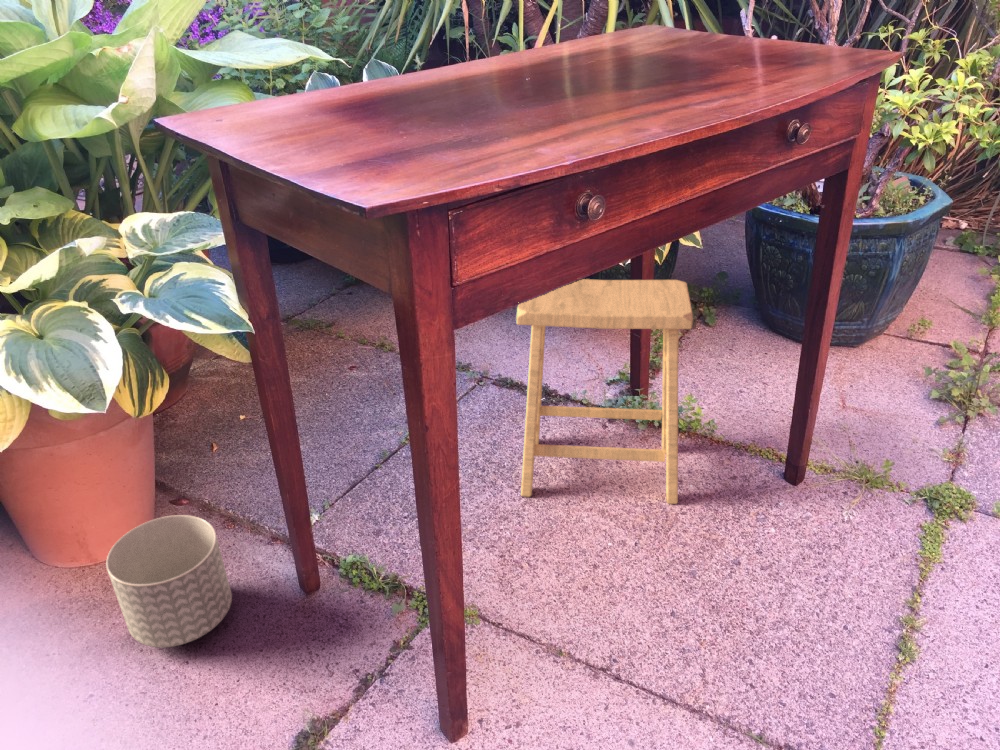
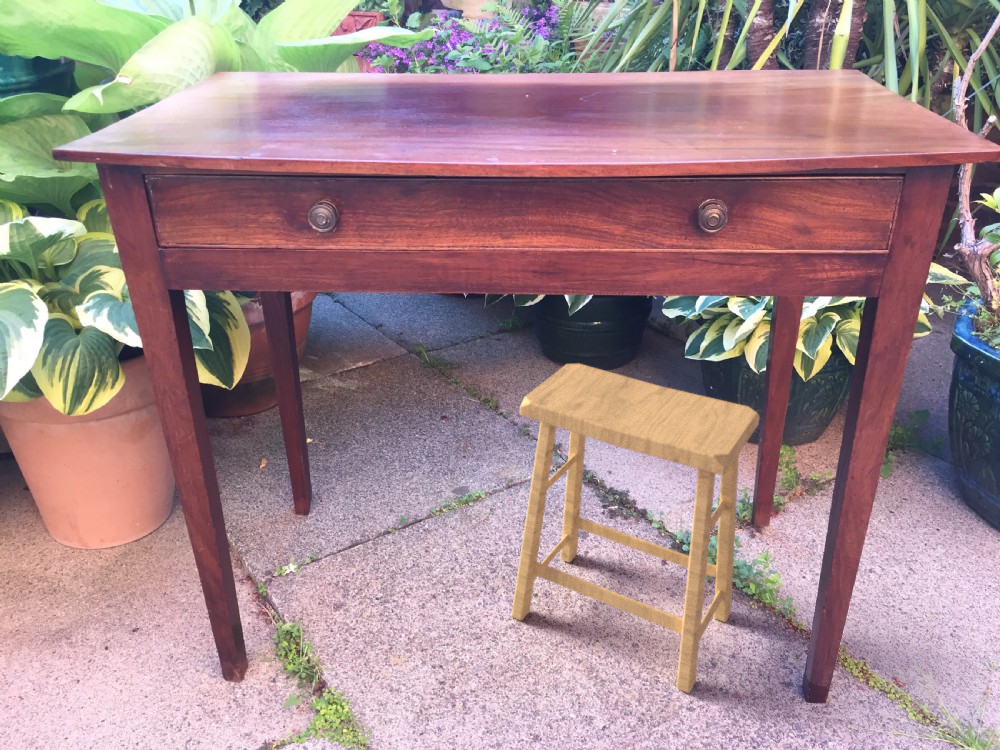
planter: present [106,515,232,647] -> none [26,523,160,660]

